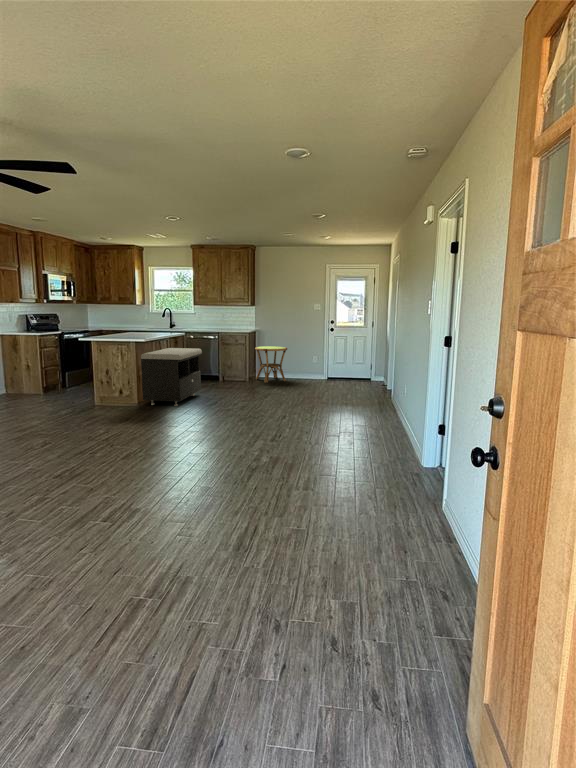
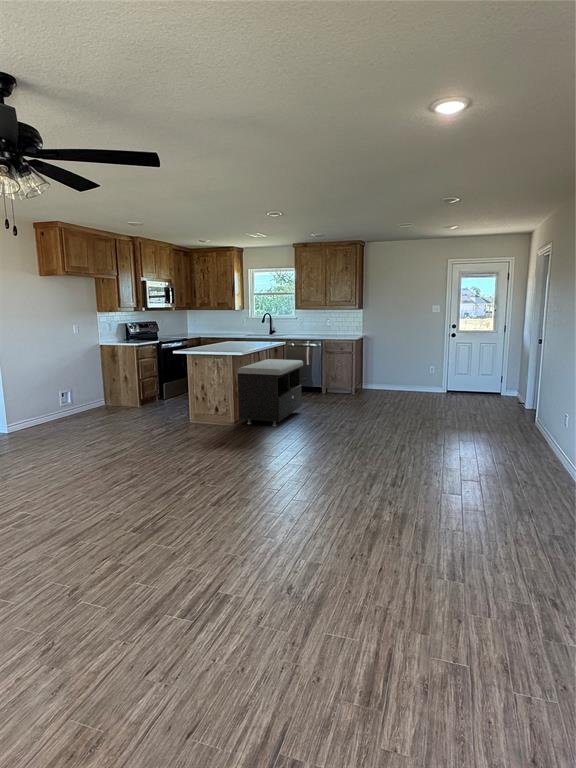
side table: present [255,346,287,382] -> none [361,355,399,397]

